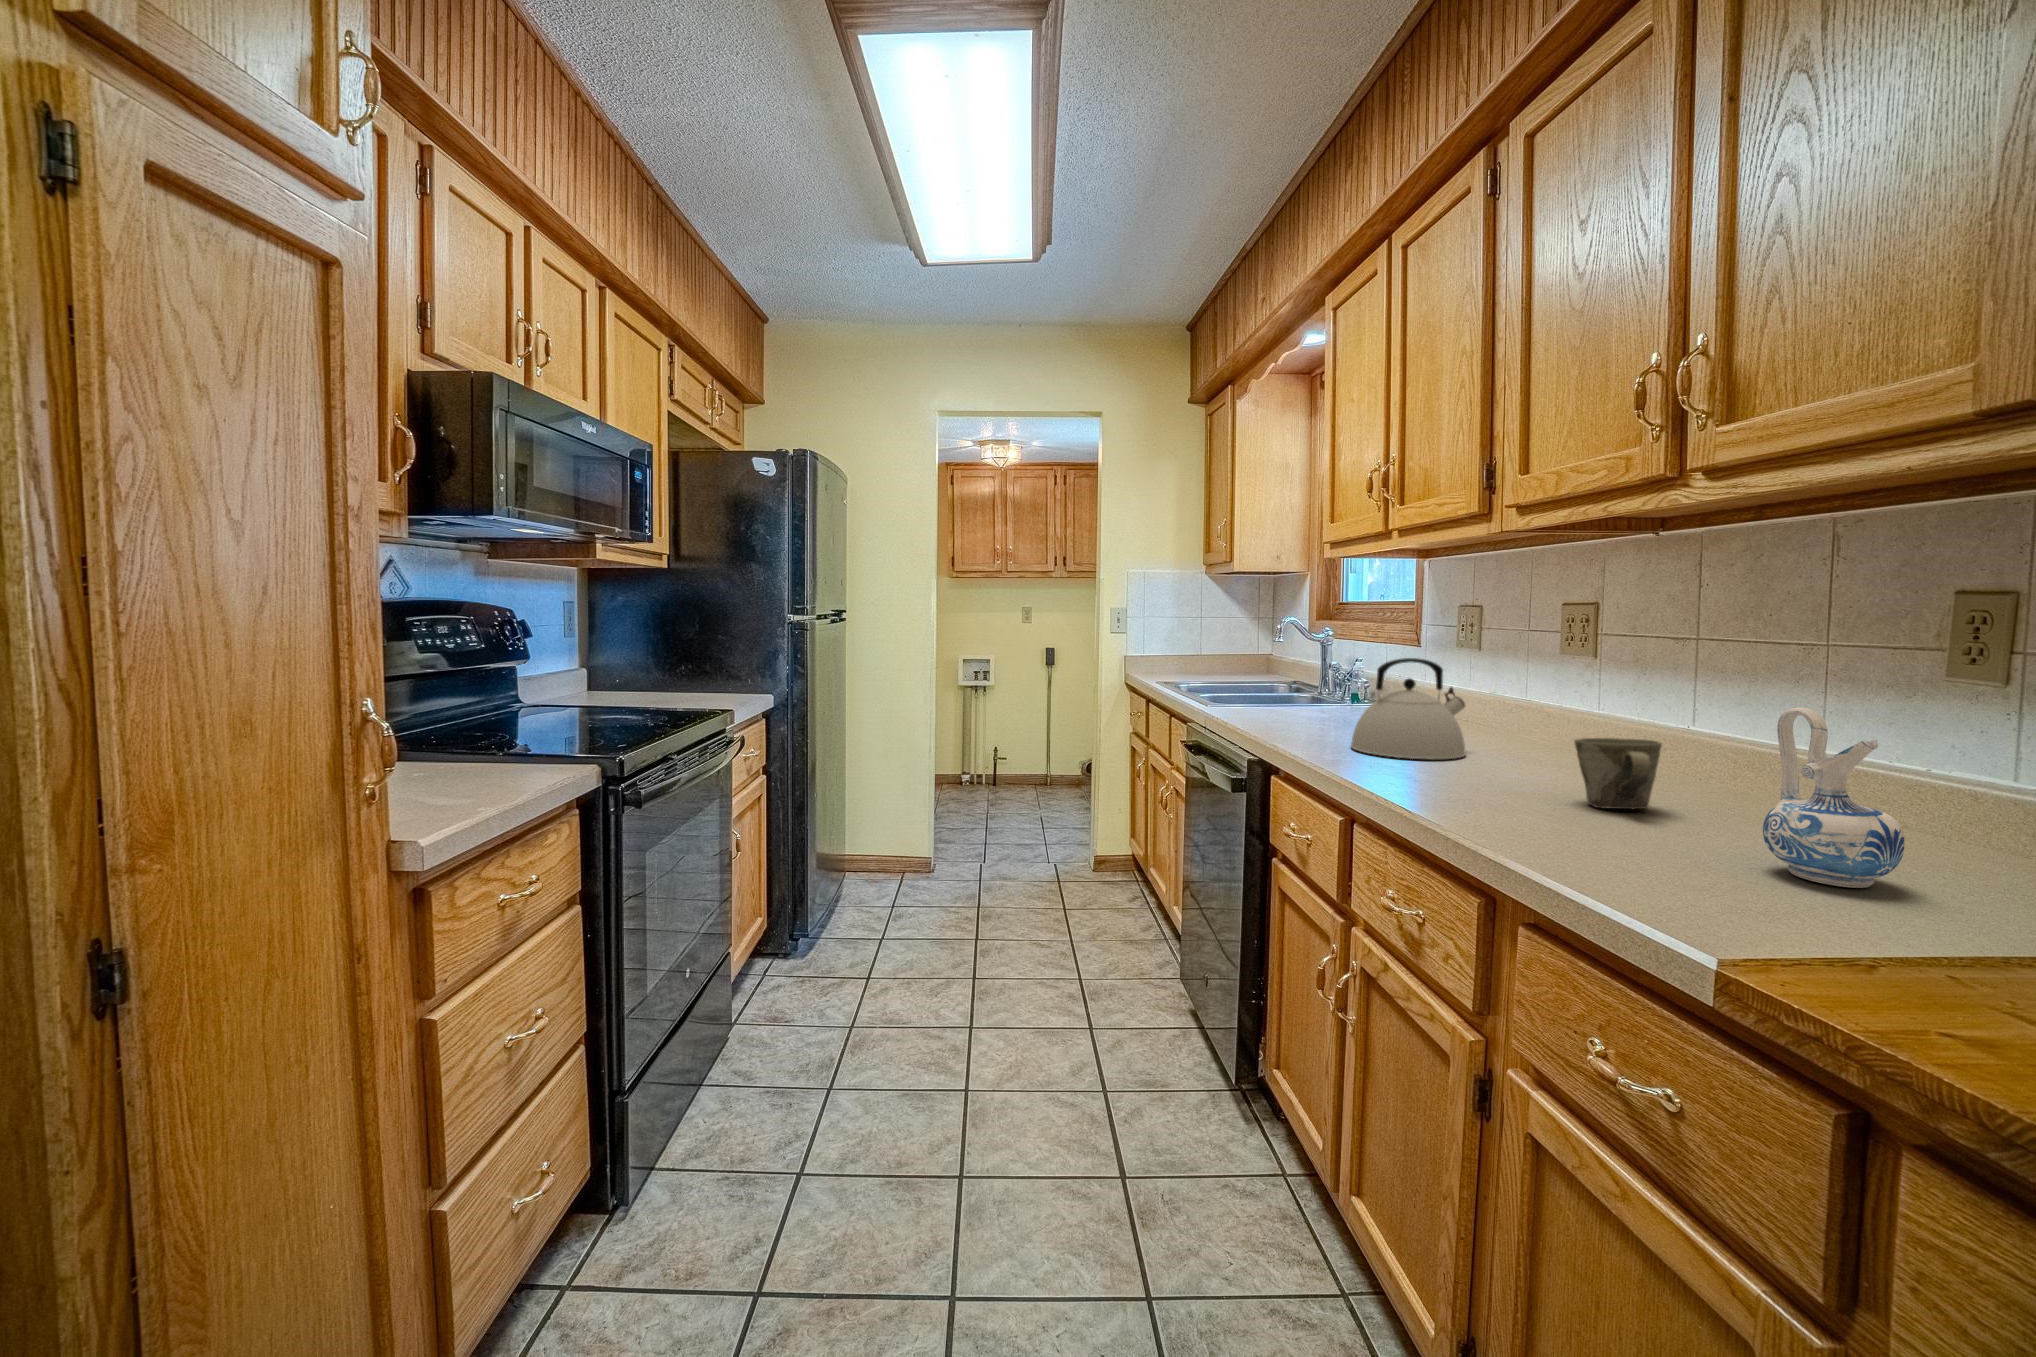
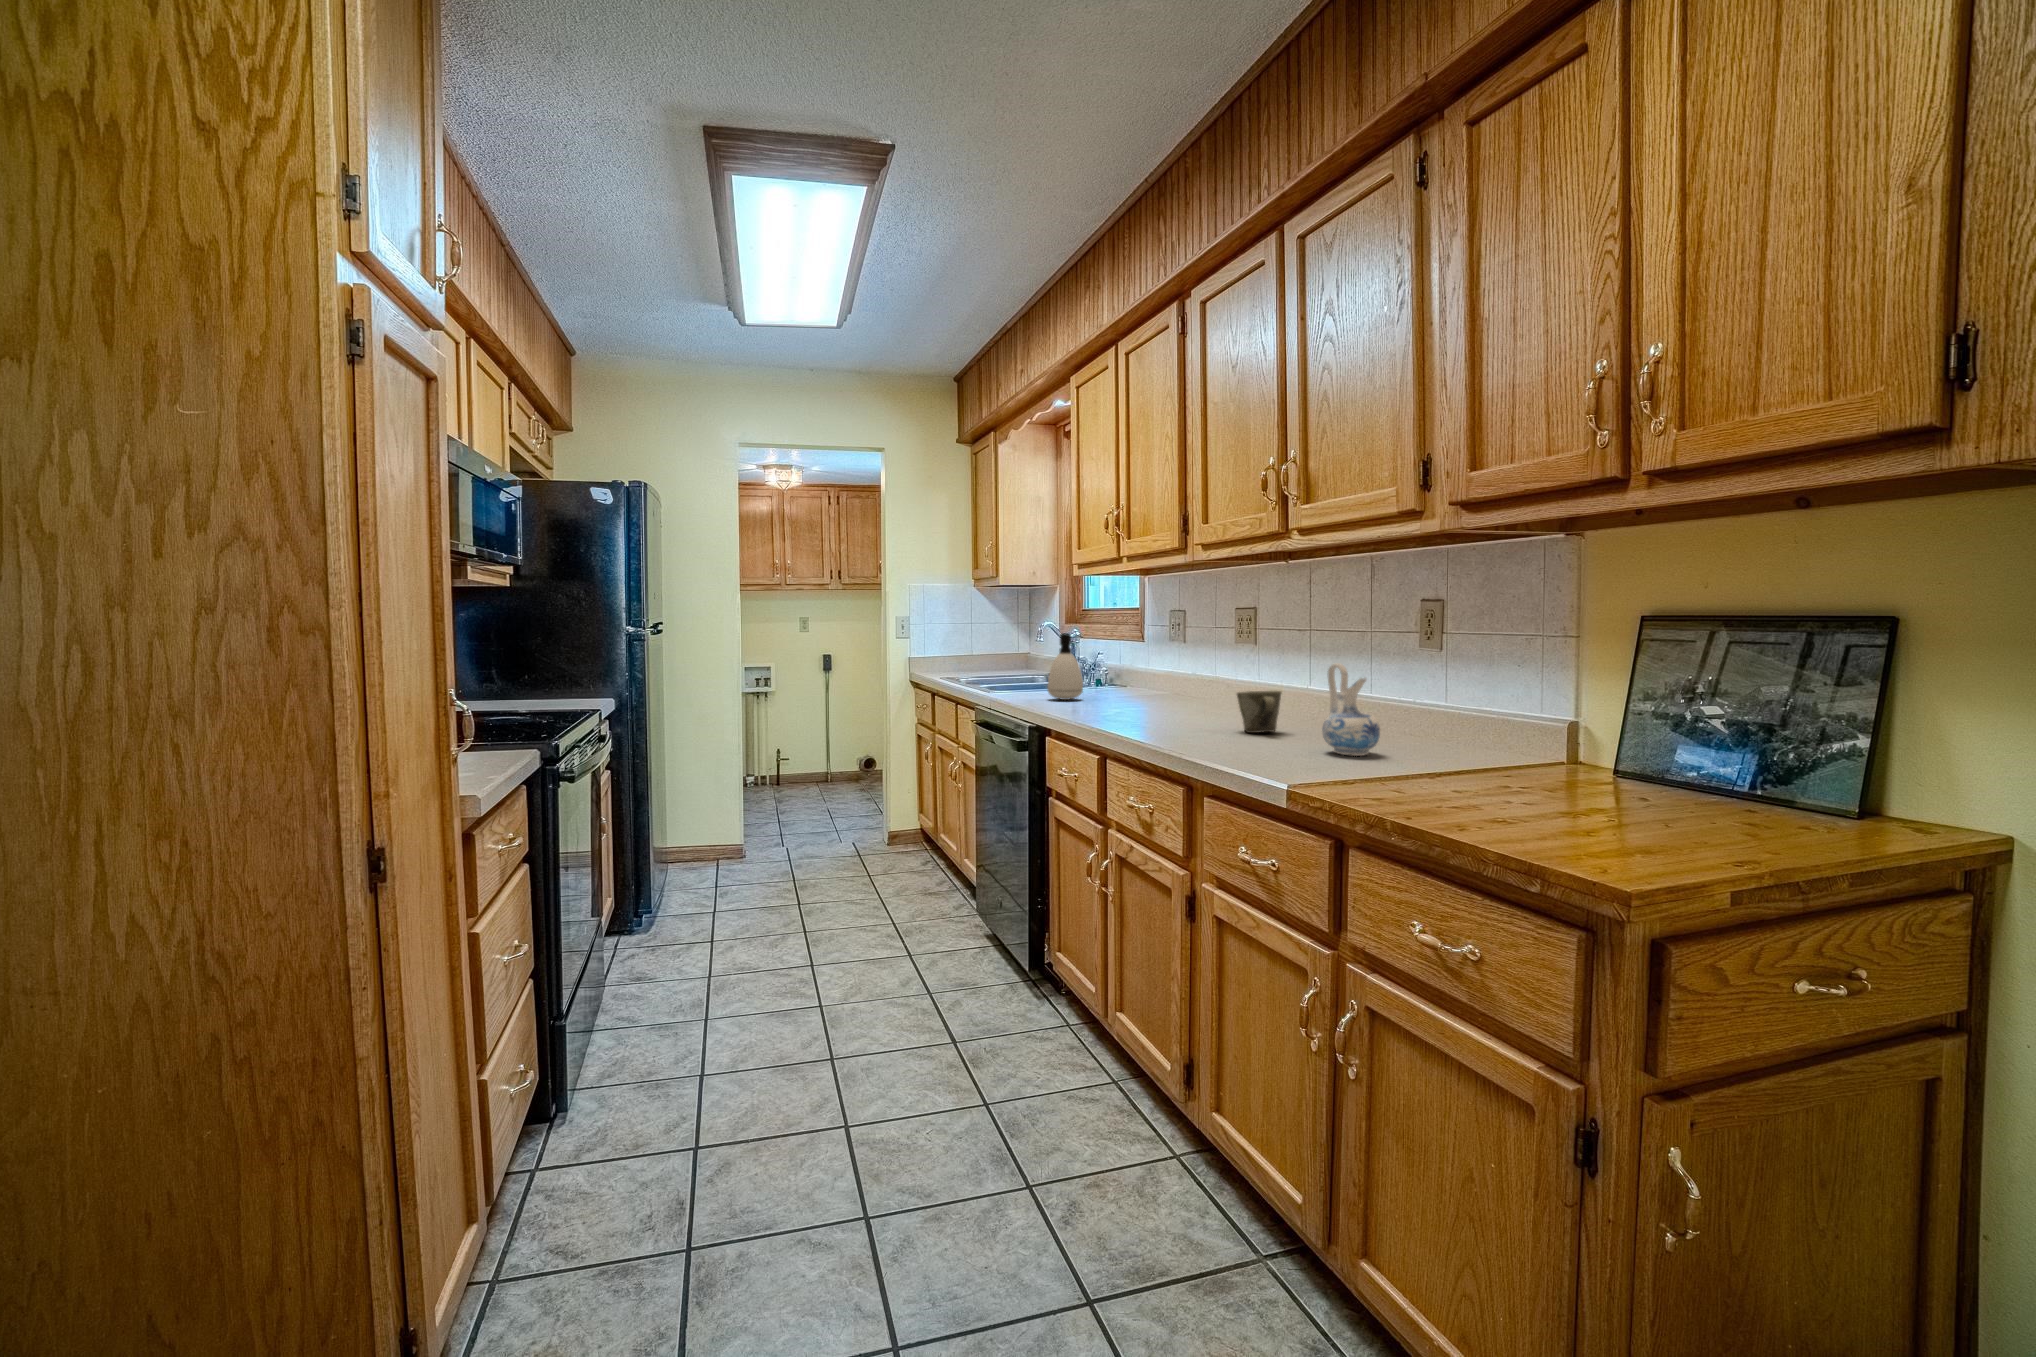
soap dispenser: none [1276,635,1328,723] -> present [1047,633,1083,700]
kettle: present [1351,658,1465,759] -> none [1103,647,1177,716]

